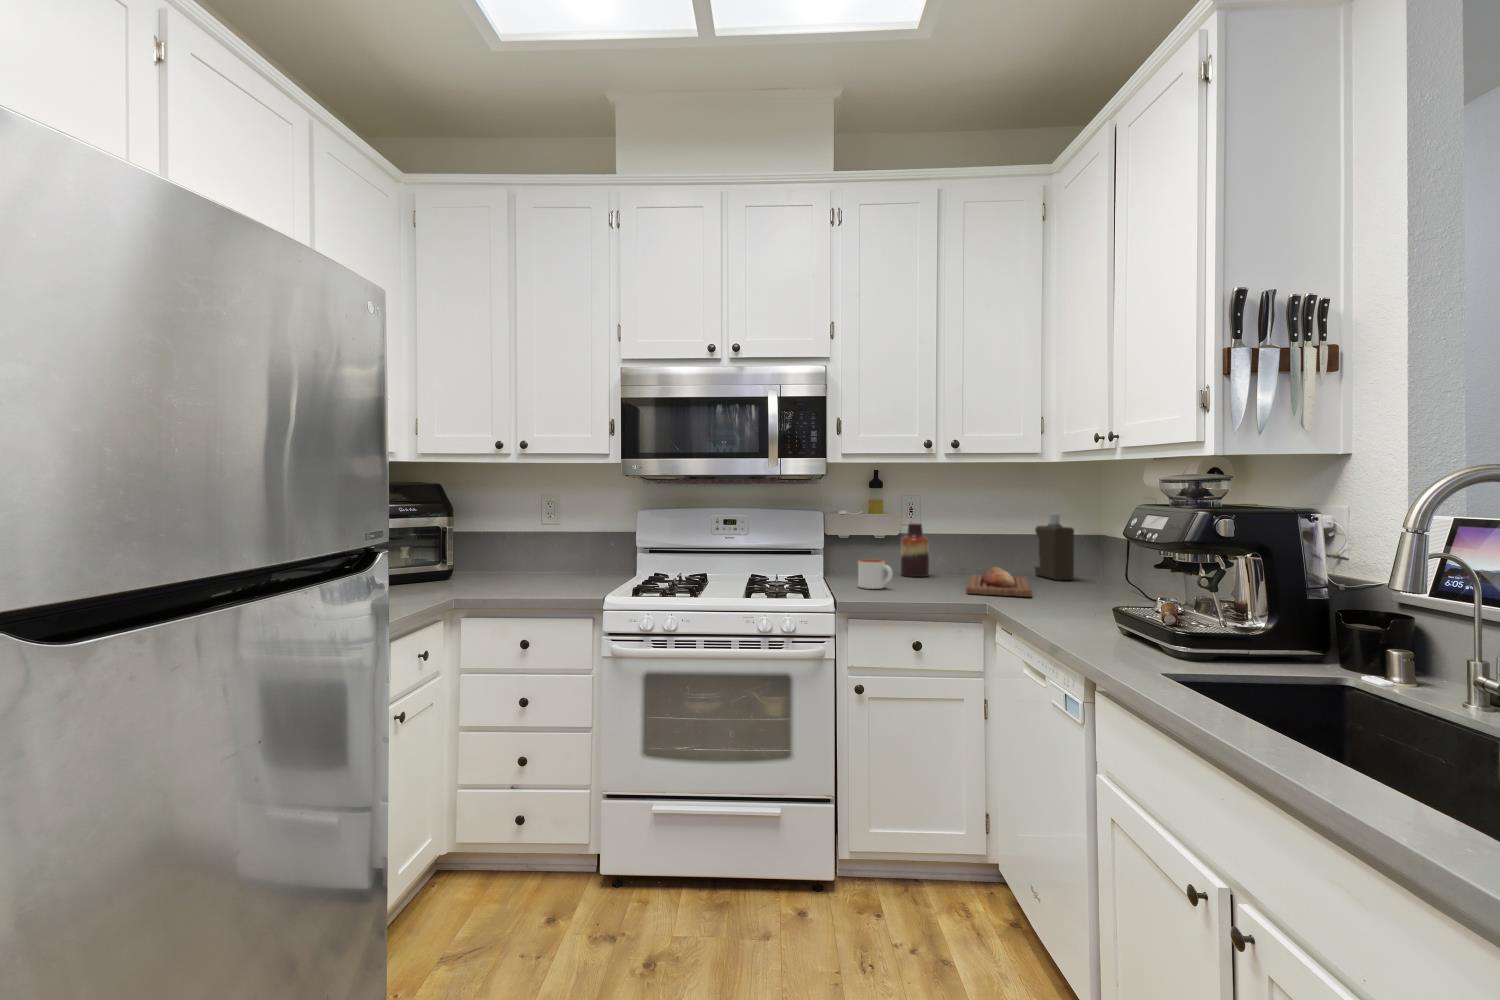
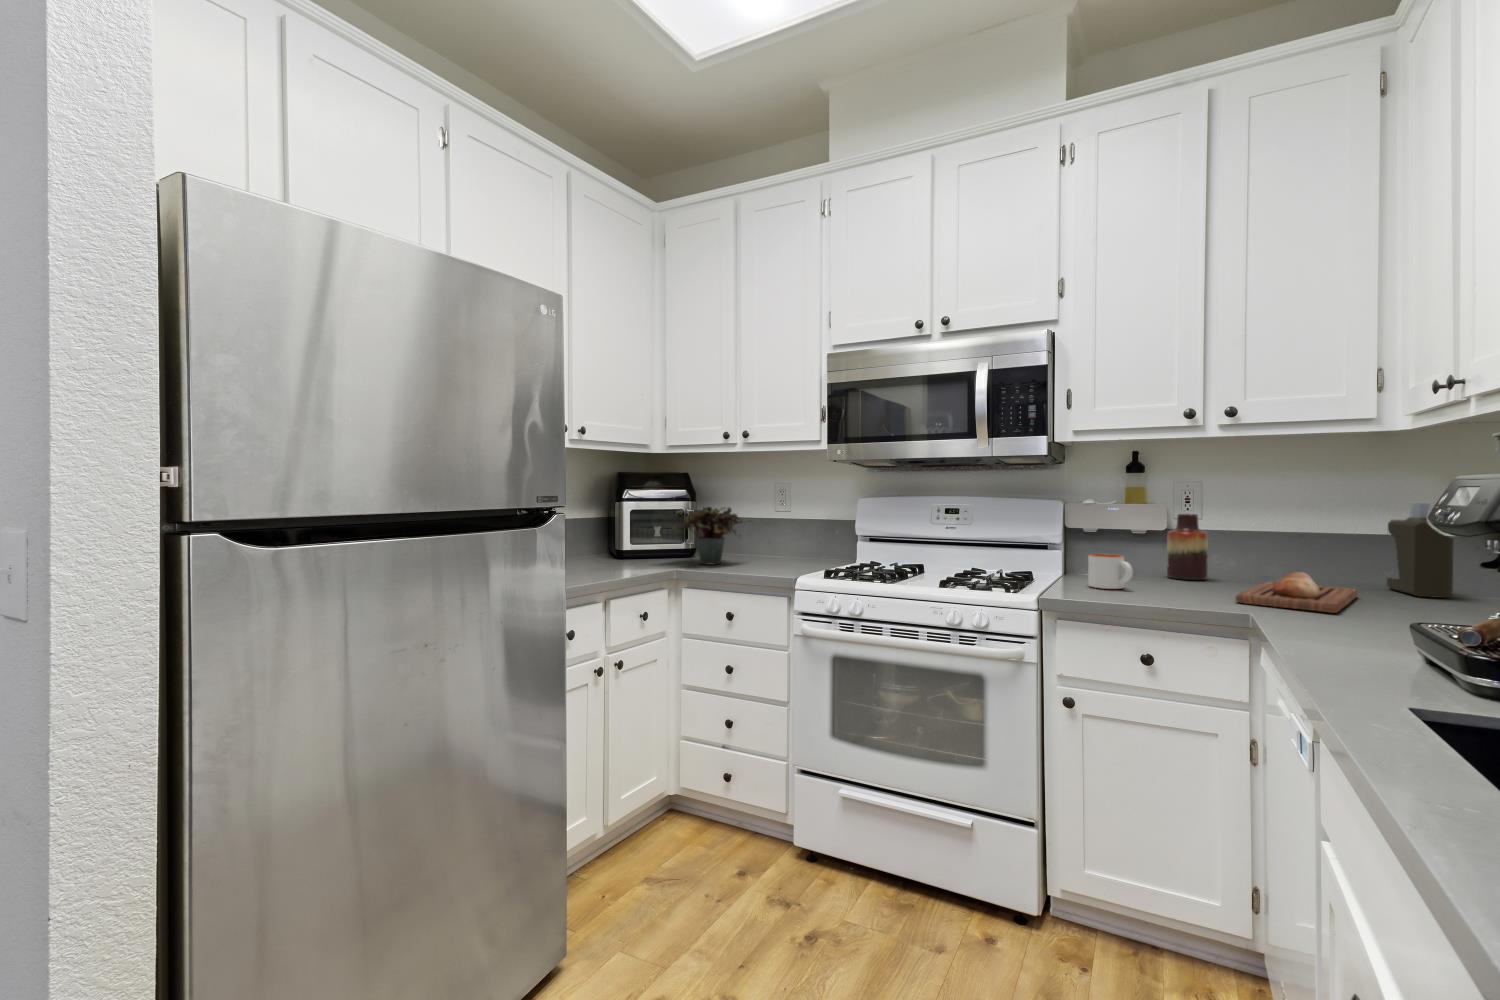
potted plant: none [425,523,533,588] -> present [668,507,752,564]

